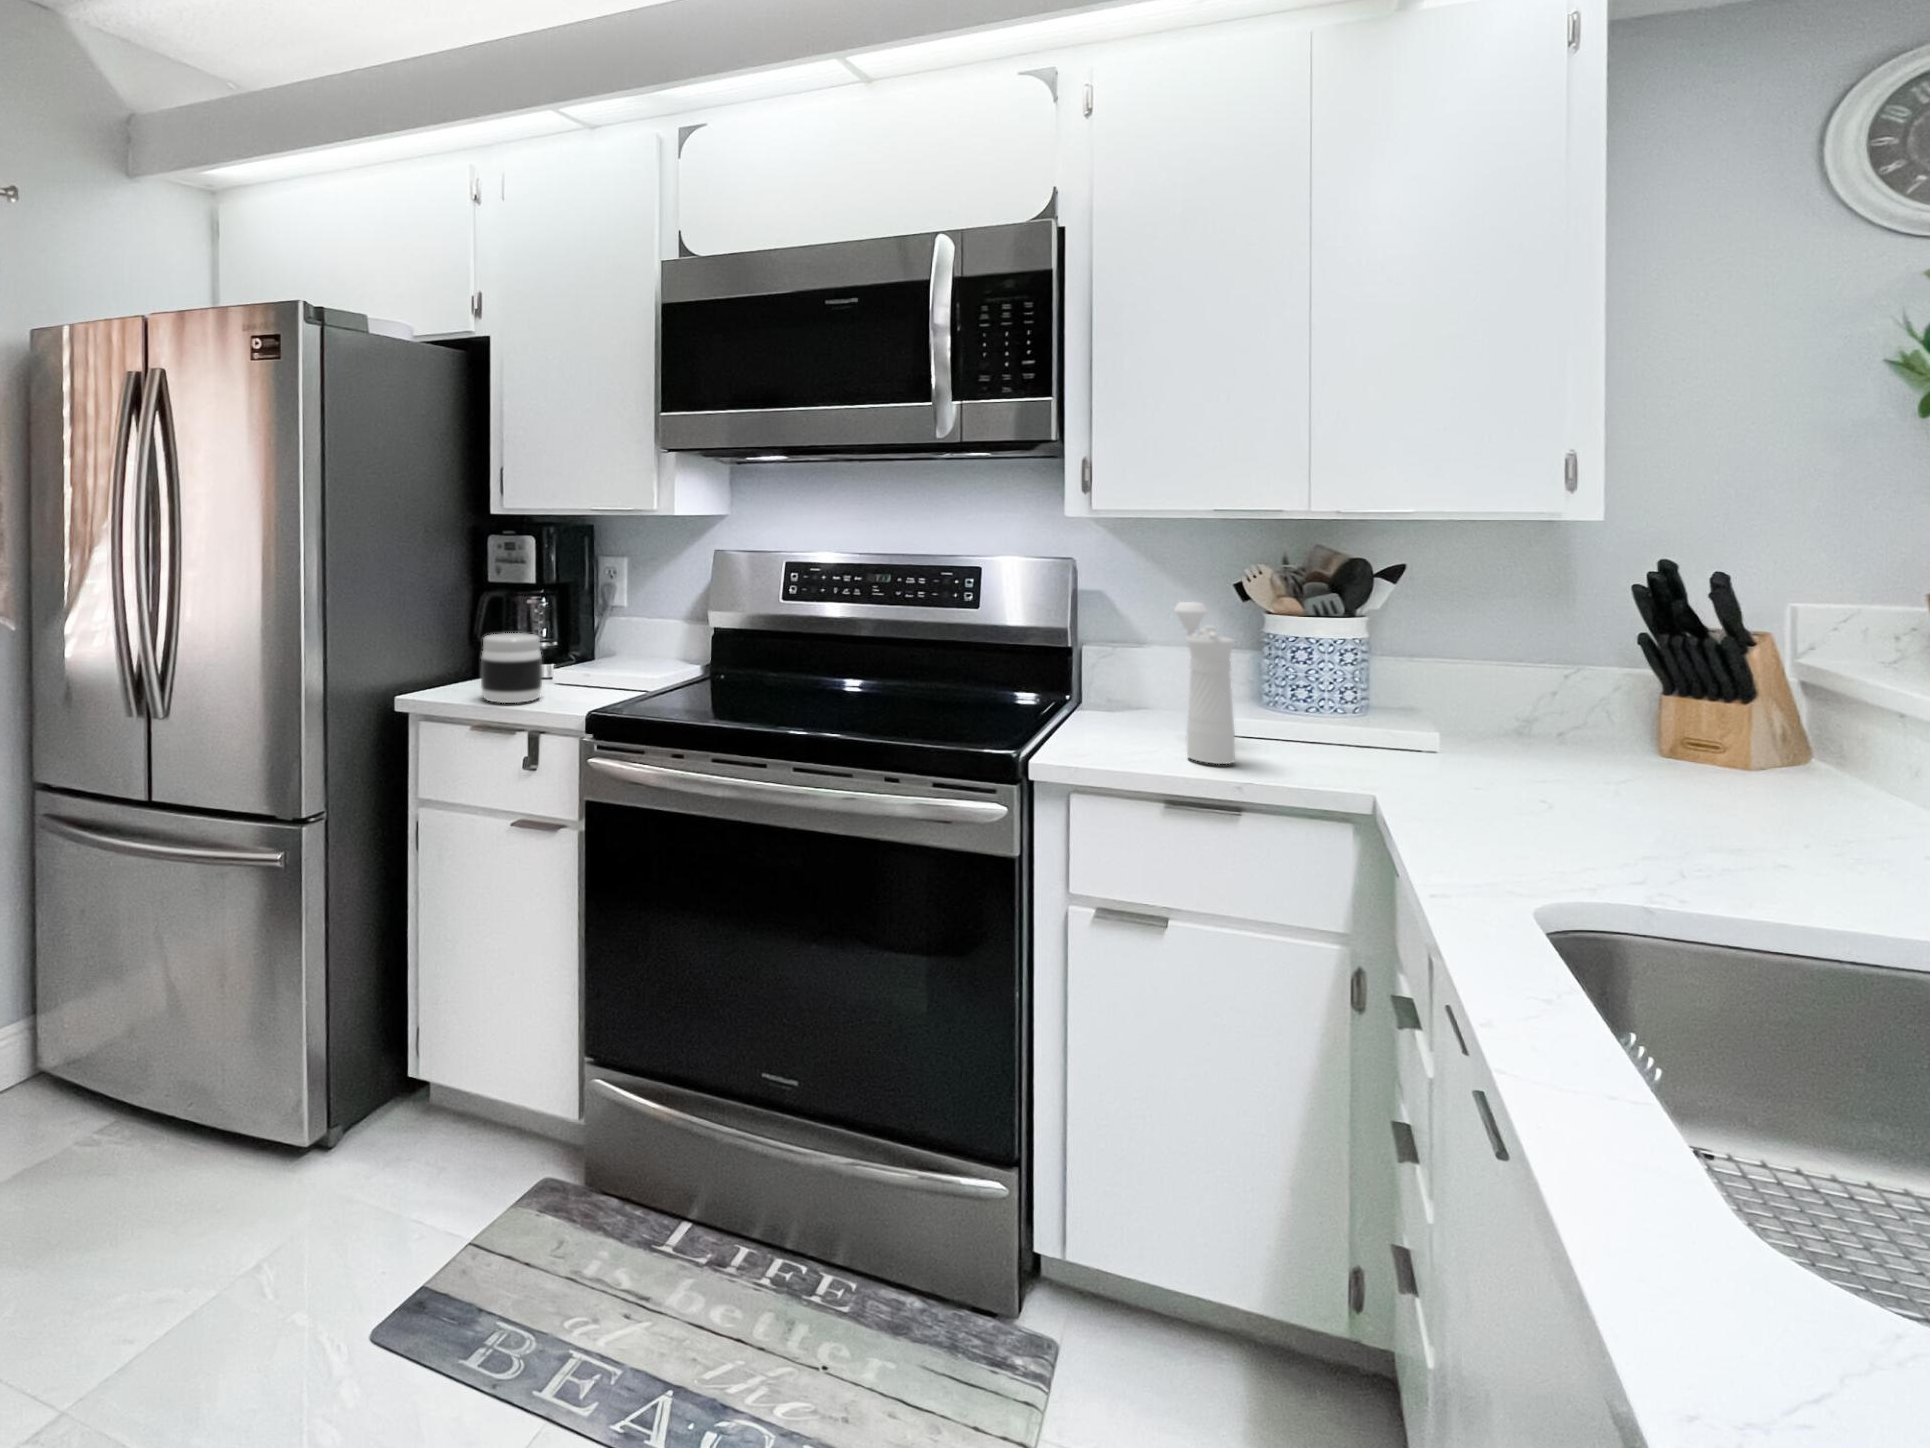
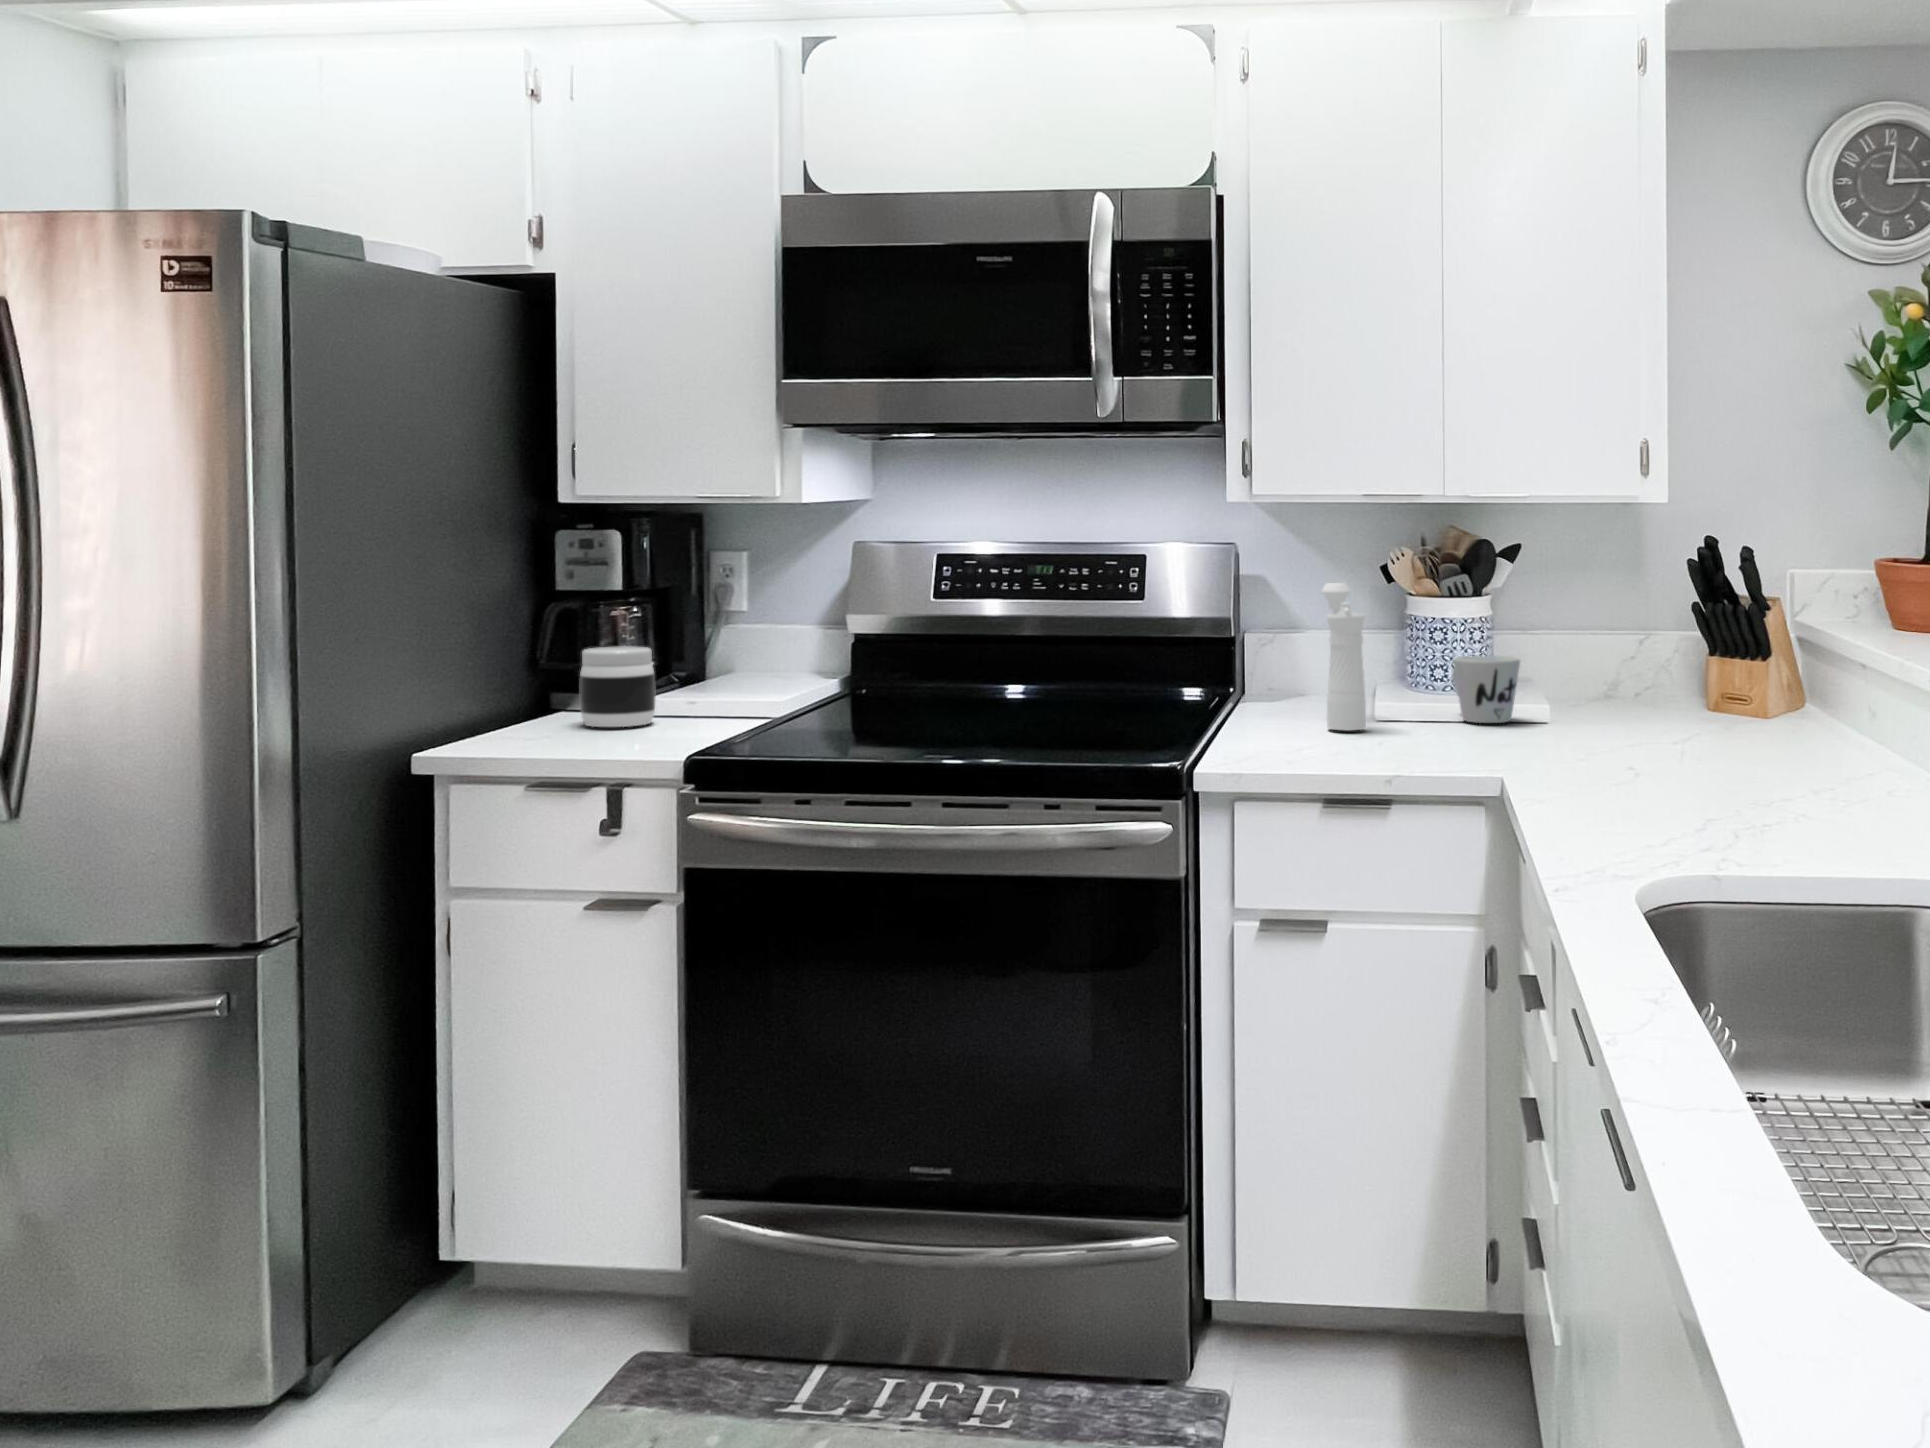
mug: none [1326,685,1428,764] -> present [1452,655,1520,723]

